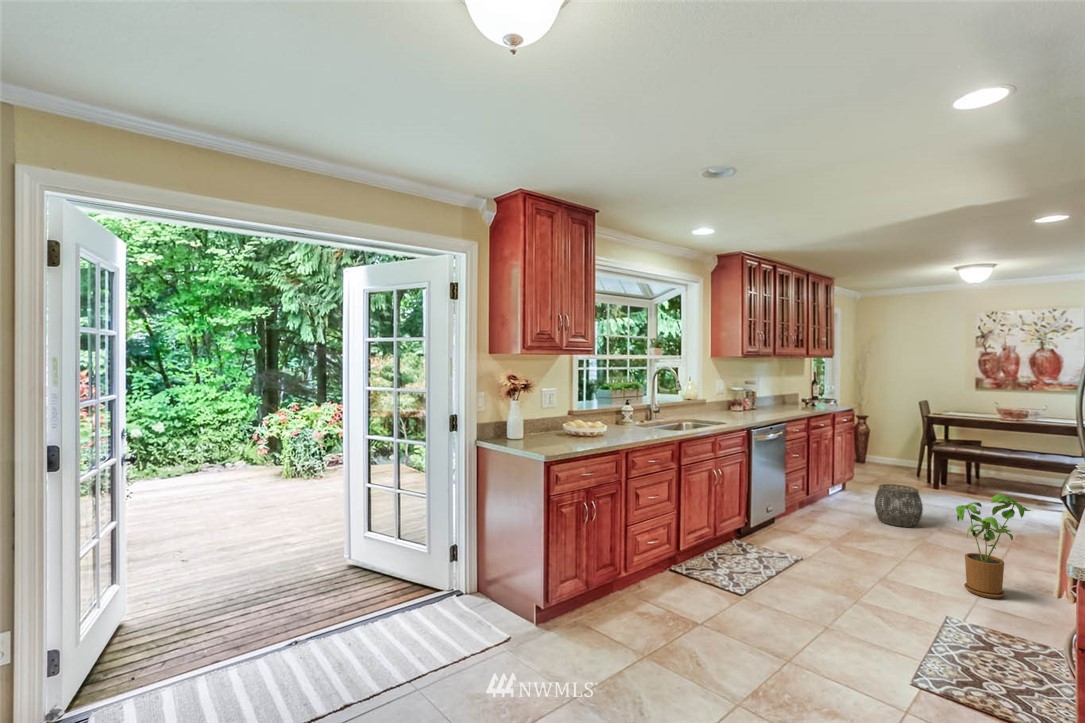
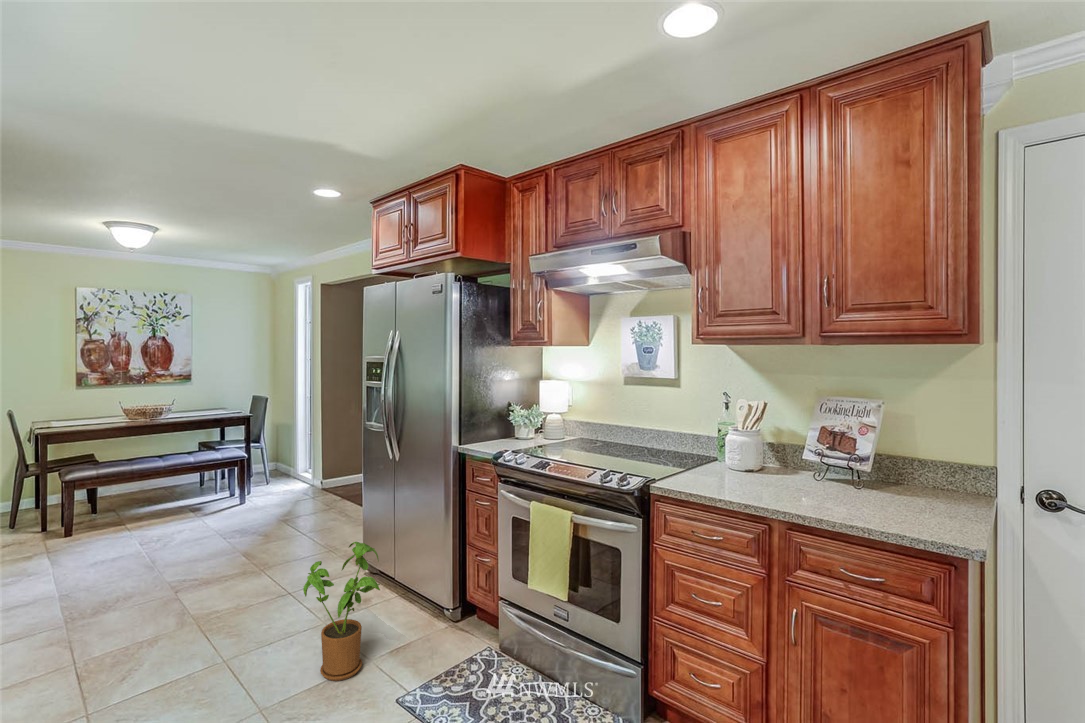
woven basket: present [874,484,923,527] -> none [66,560,150,638]

